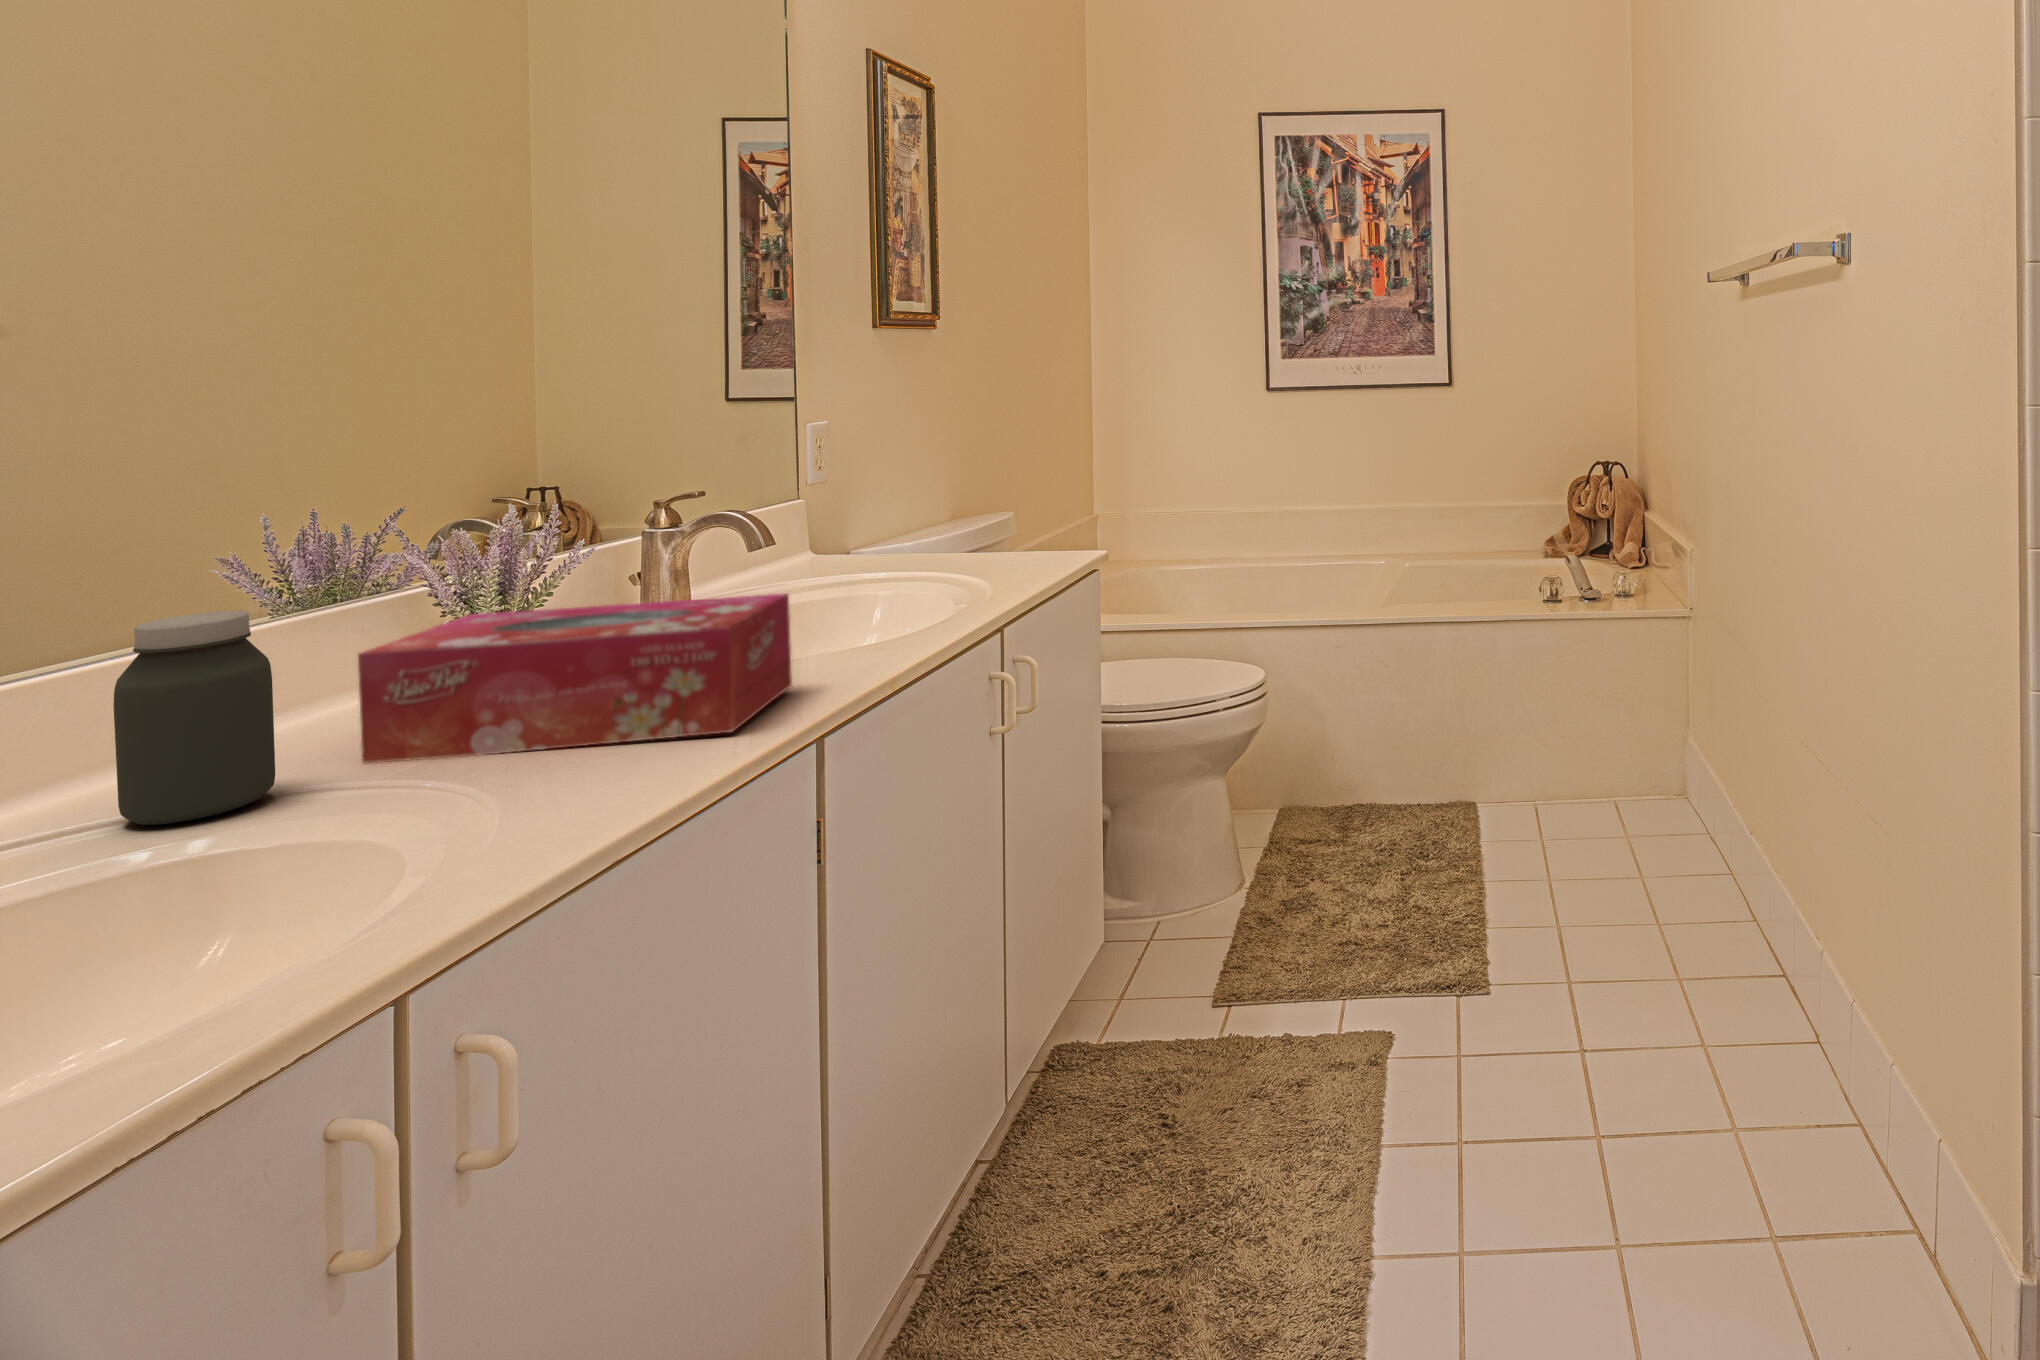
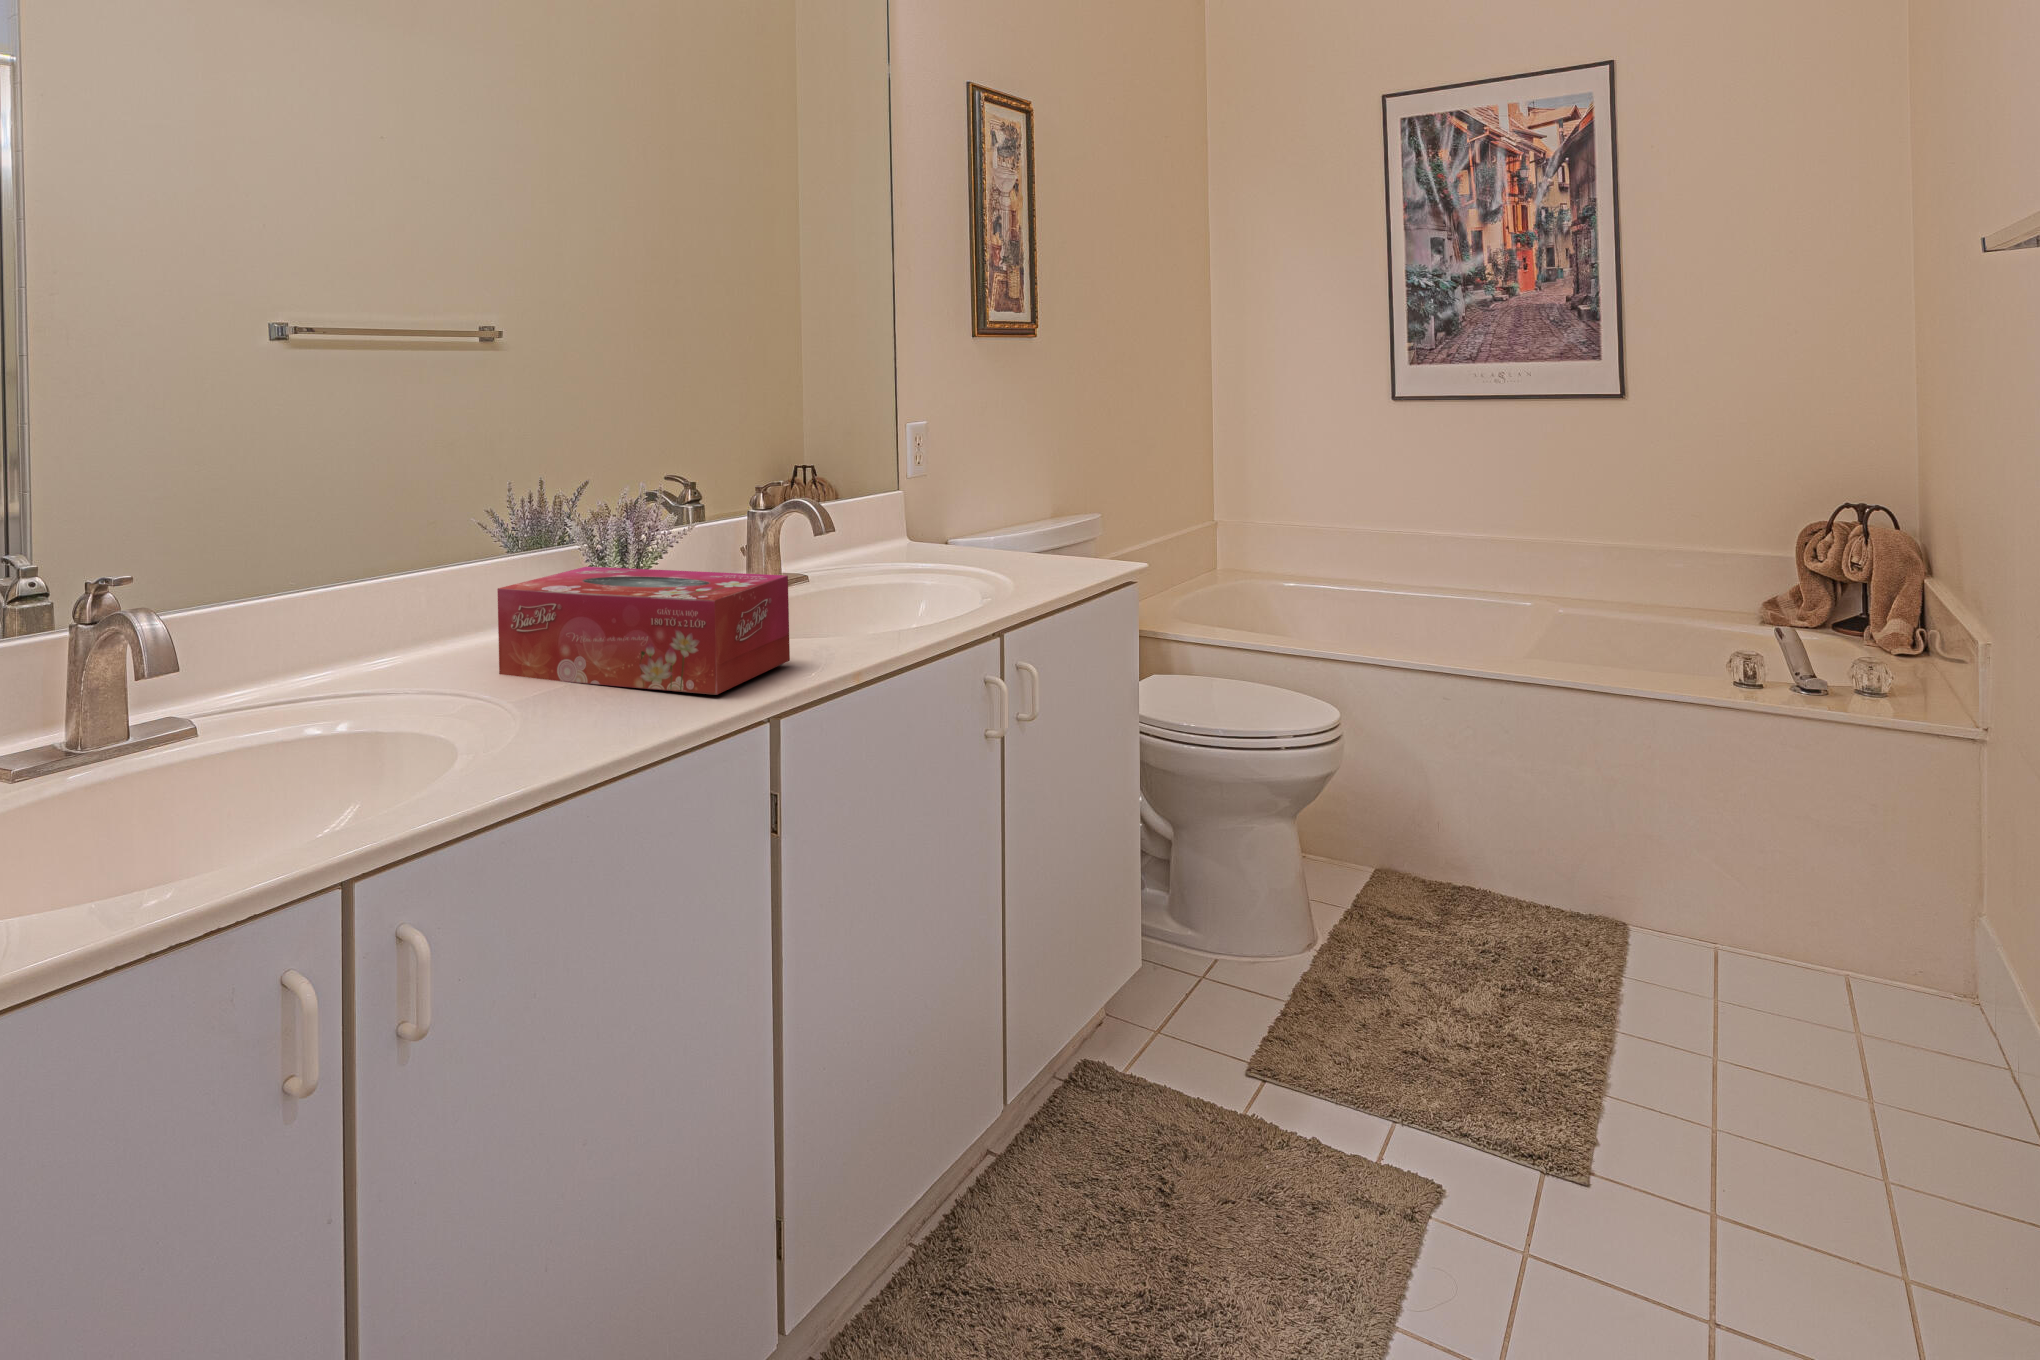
jar: present [113,611,275,825] -> none [353,547,439,697]

